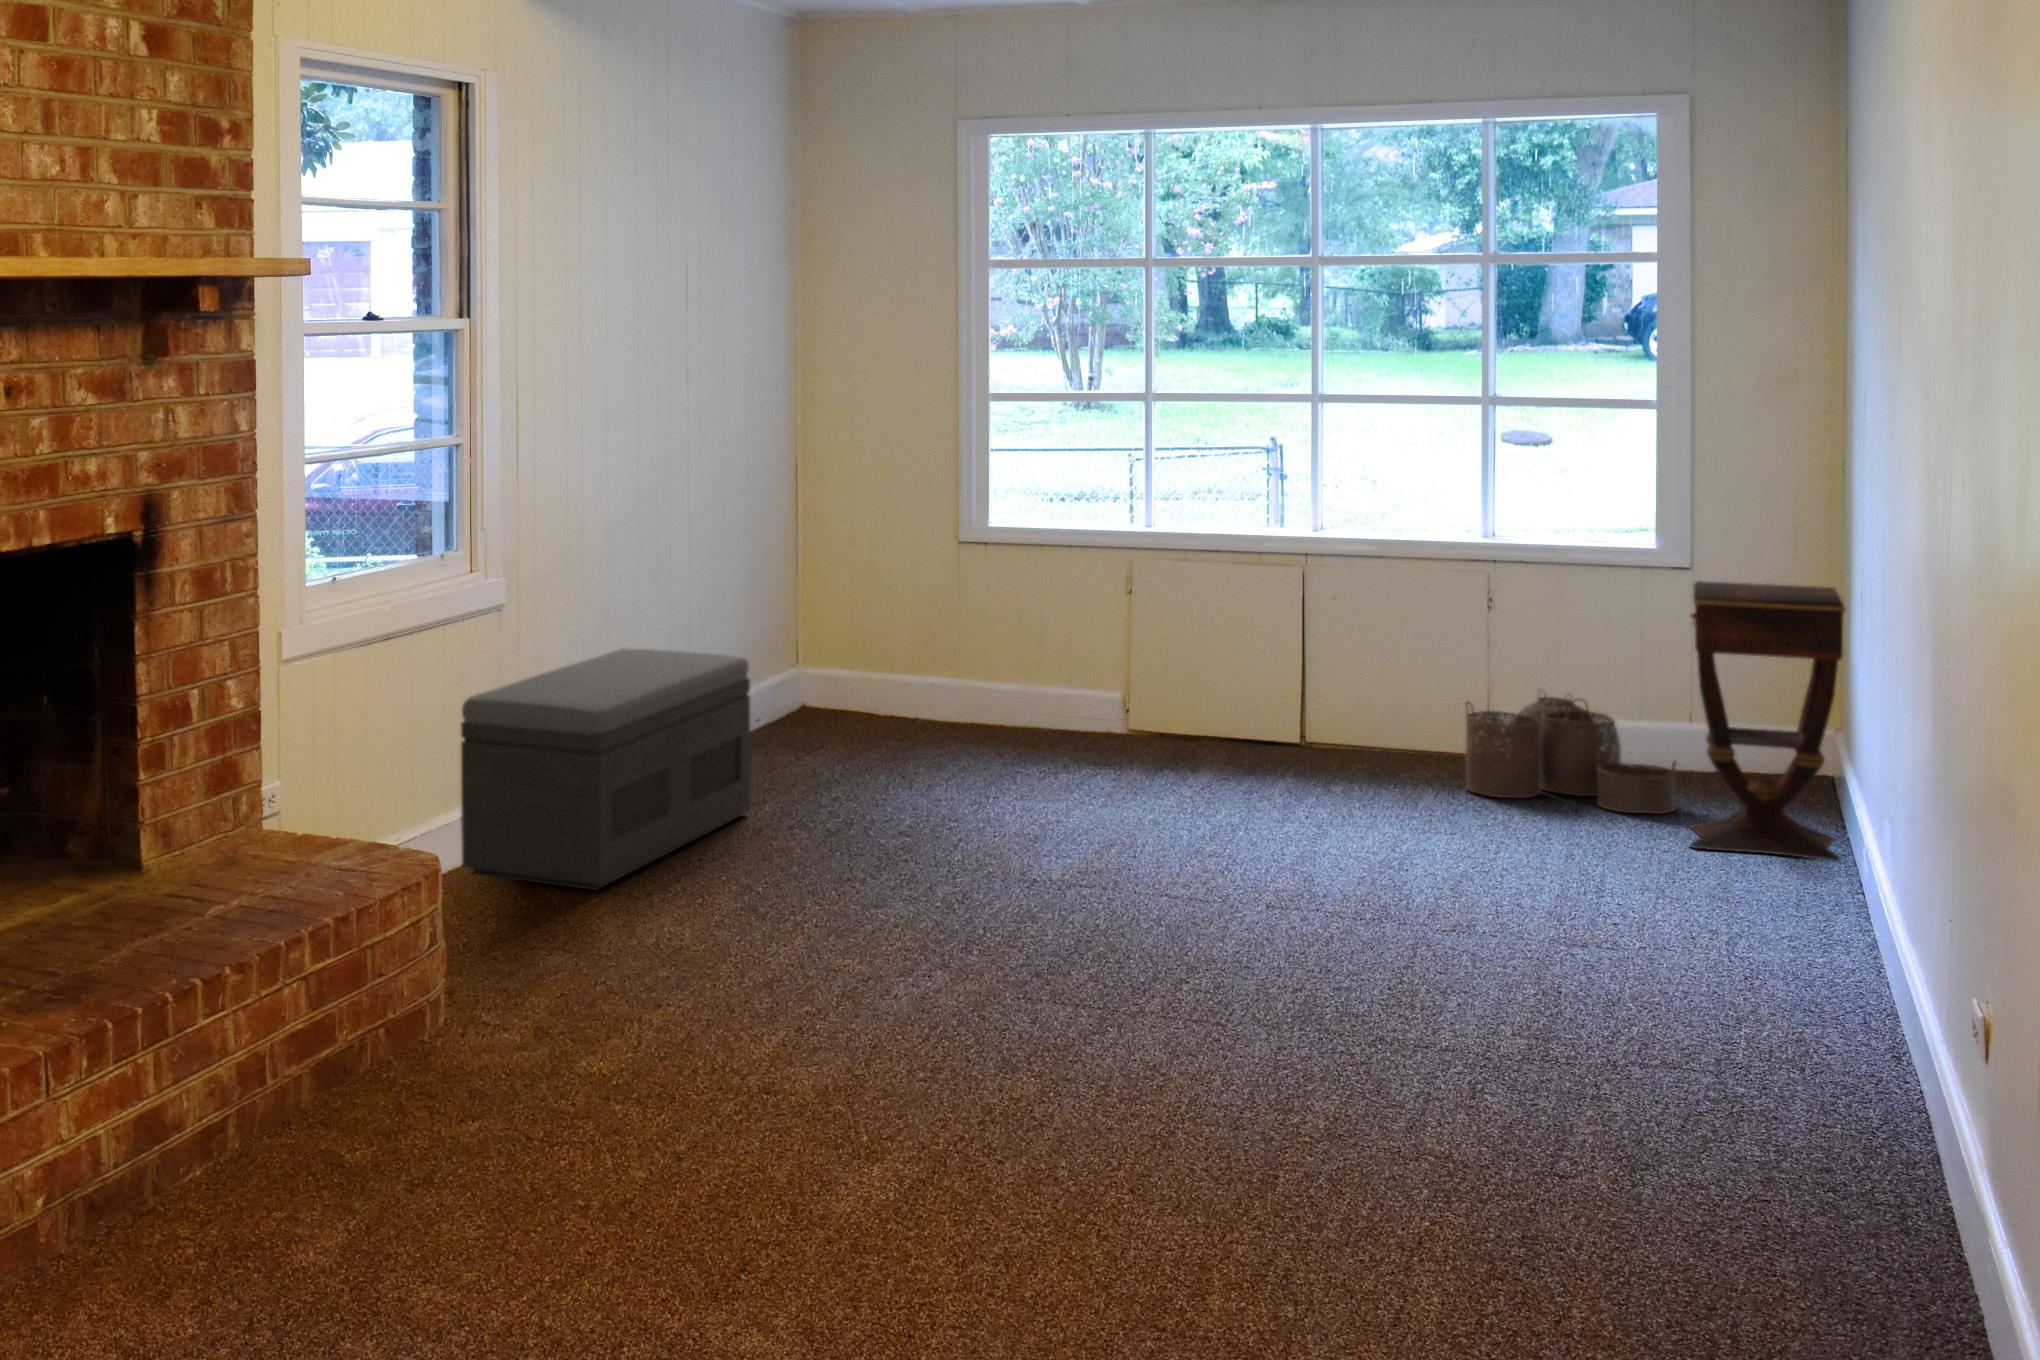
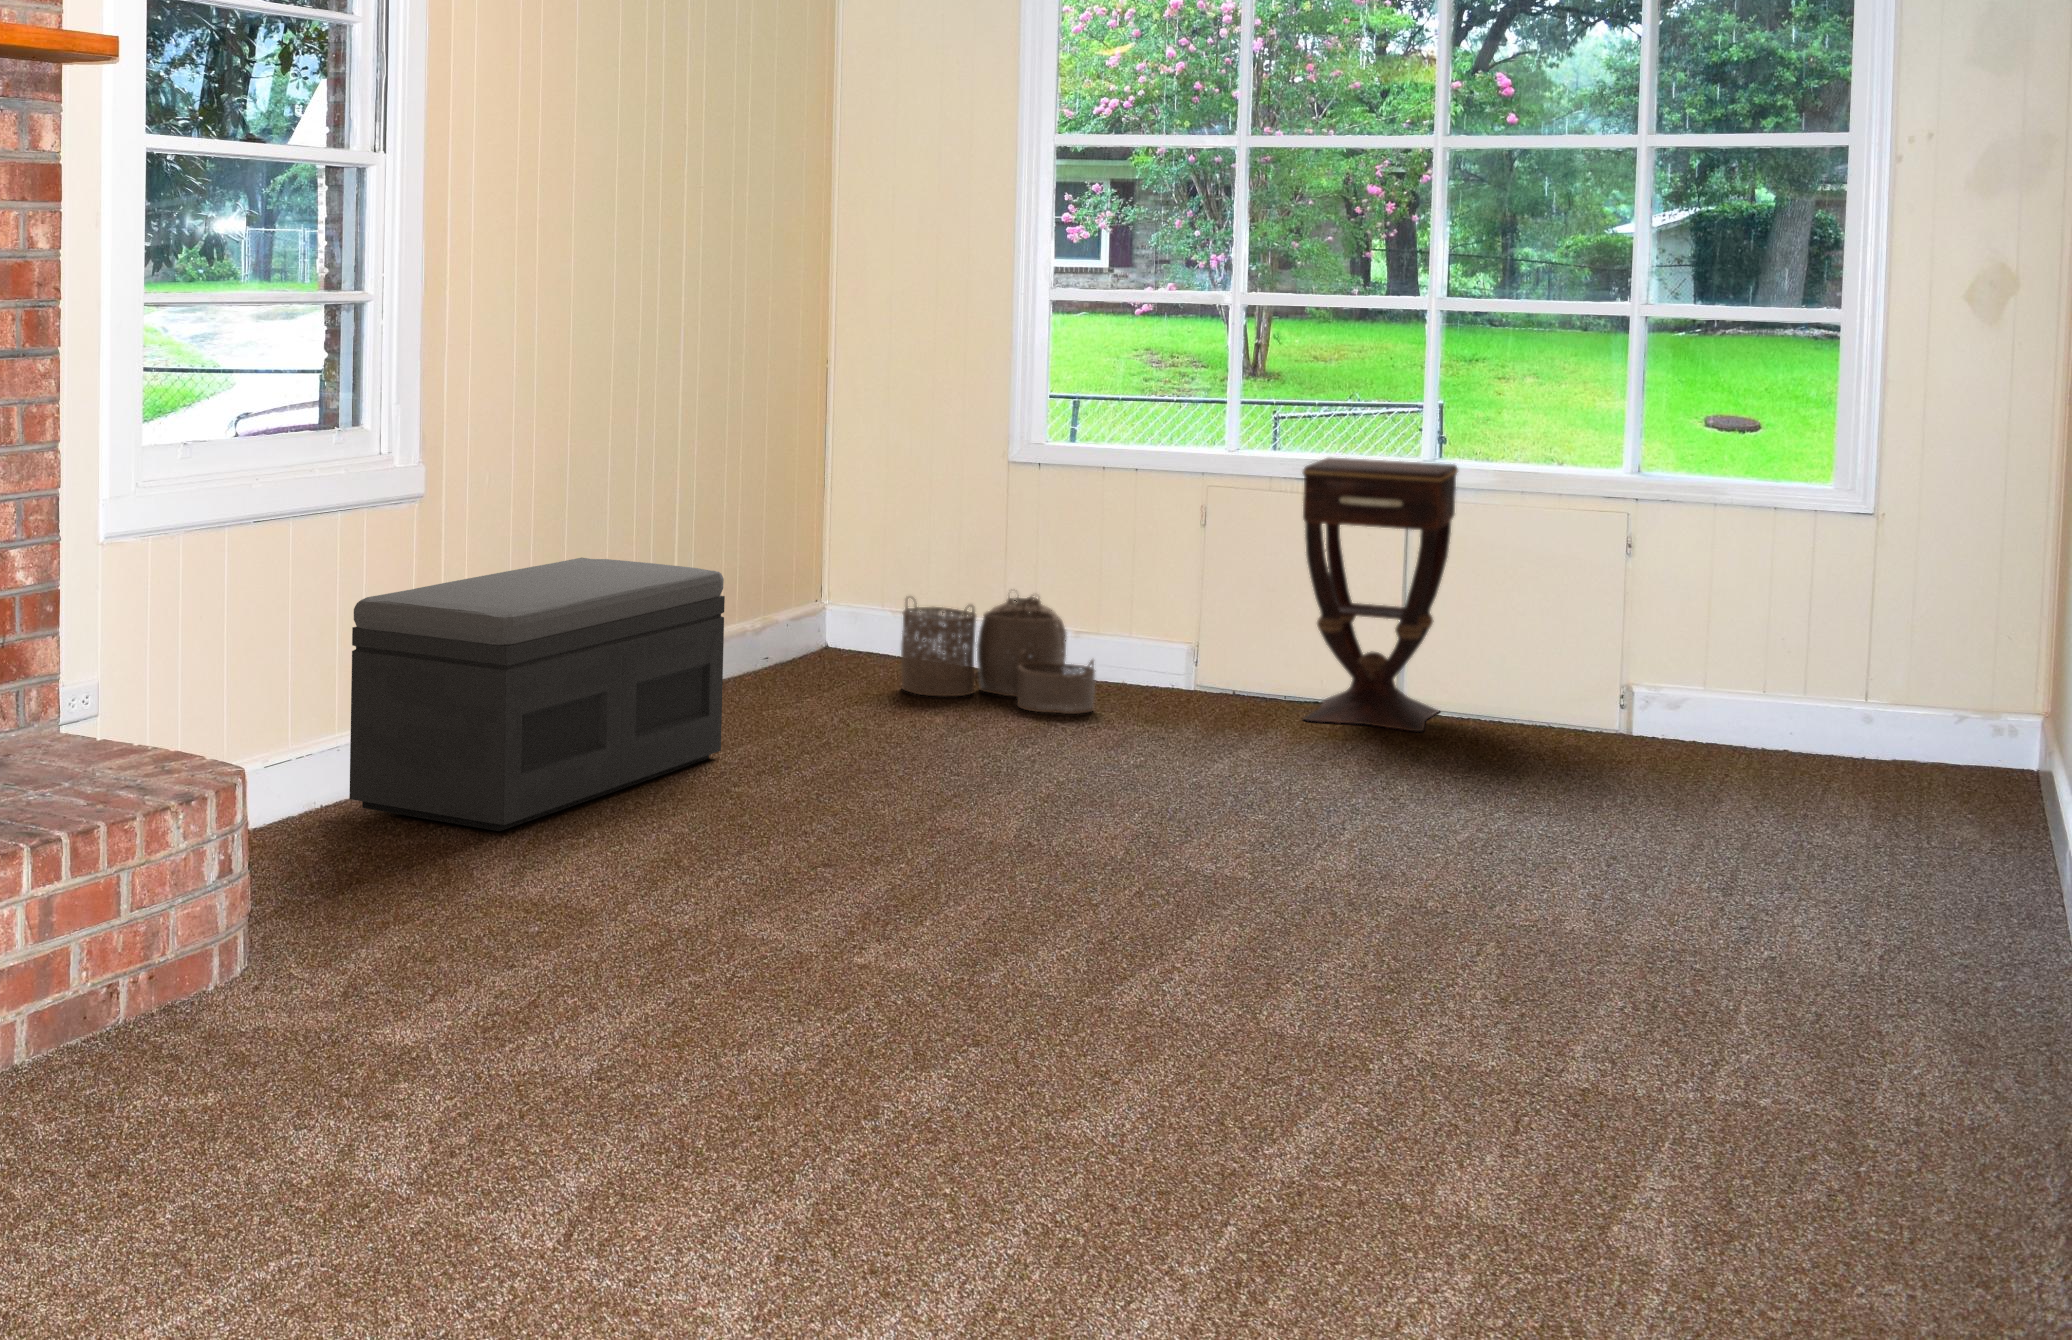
side table: present [1688,581,1845,861] -> present [1303,457,1458,731]
woven basket: present [1466,696,1676,814] -> present [901,595,1095,714]

